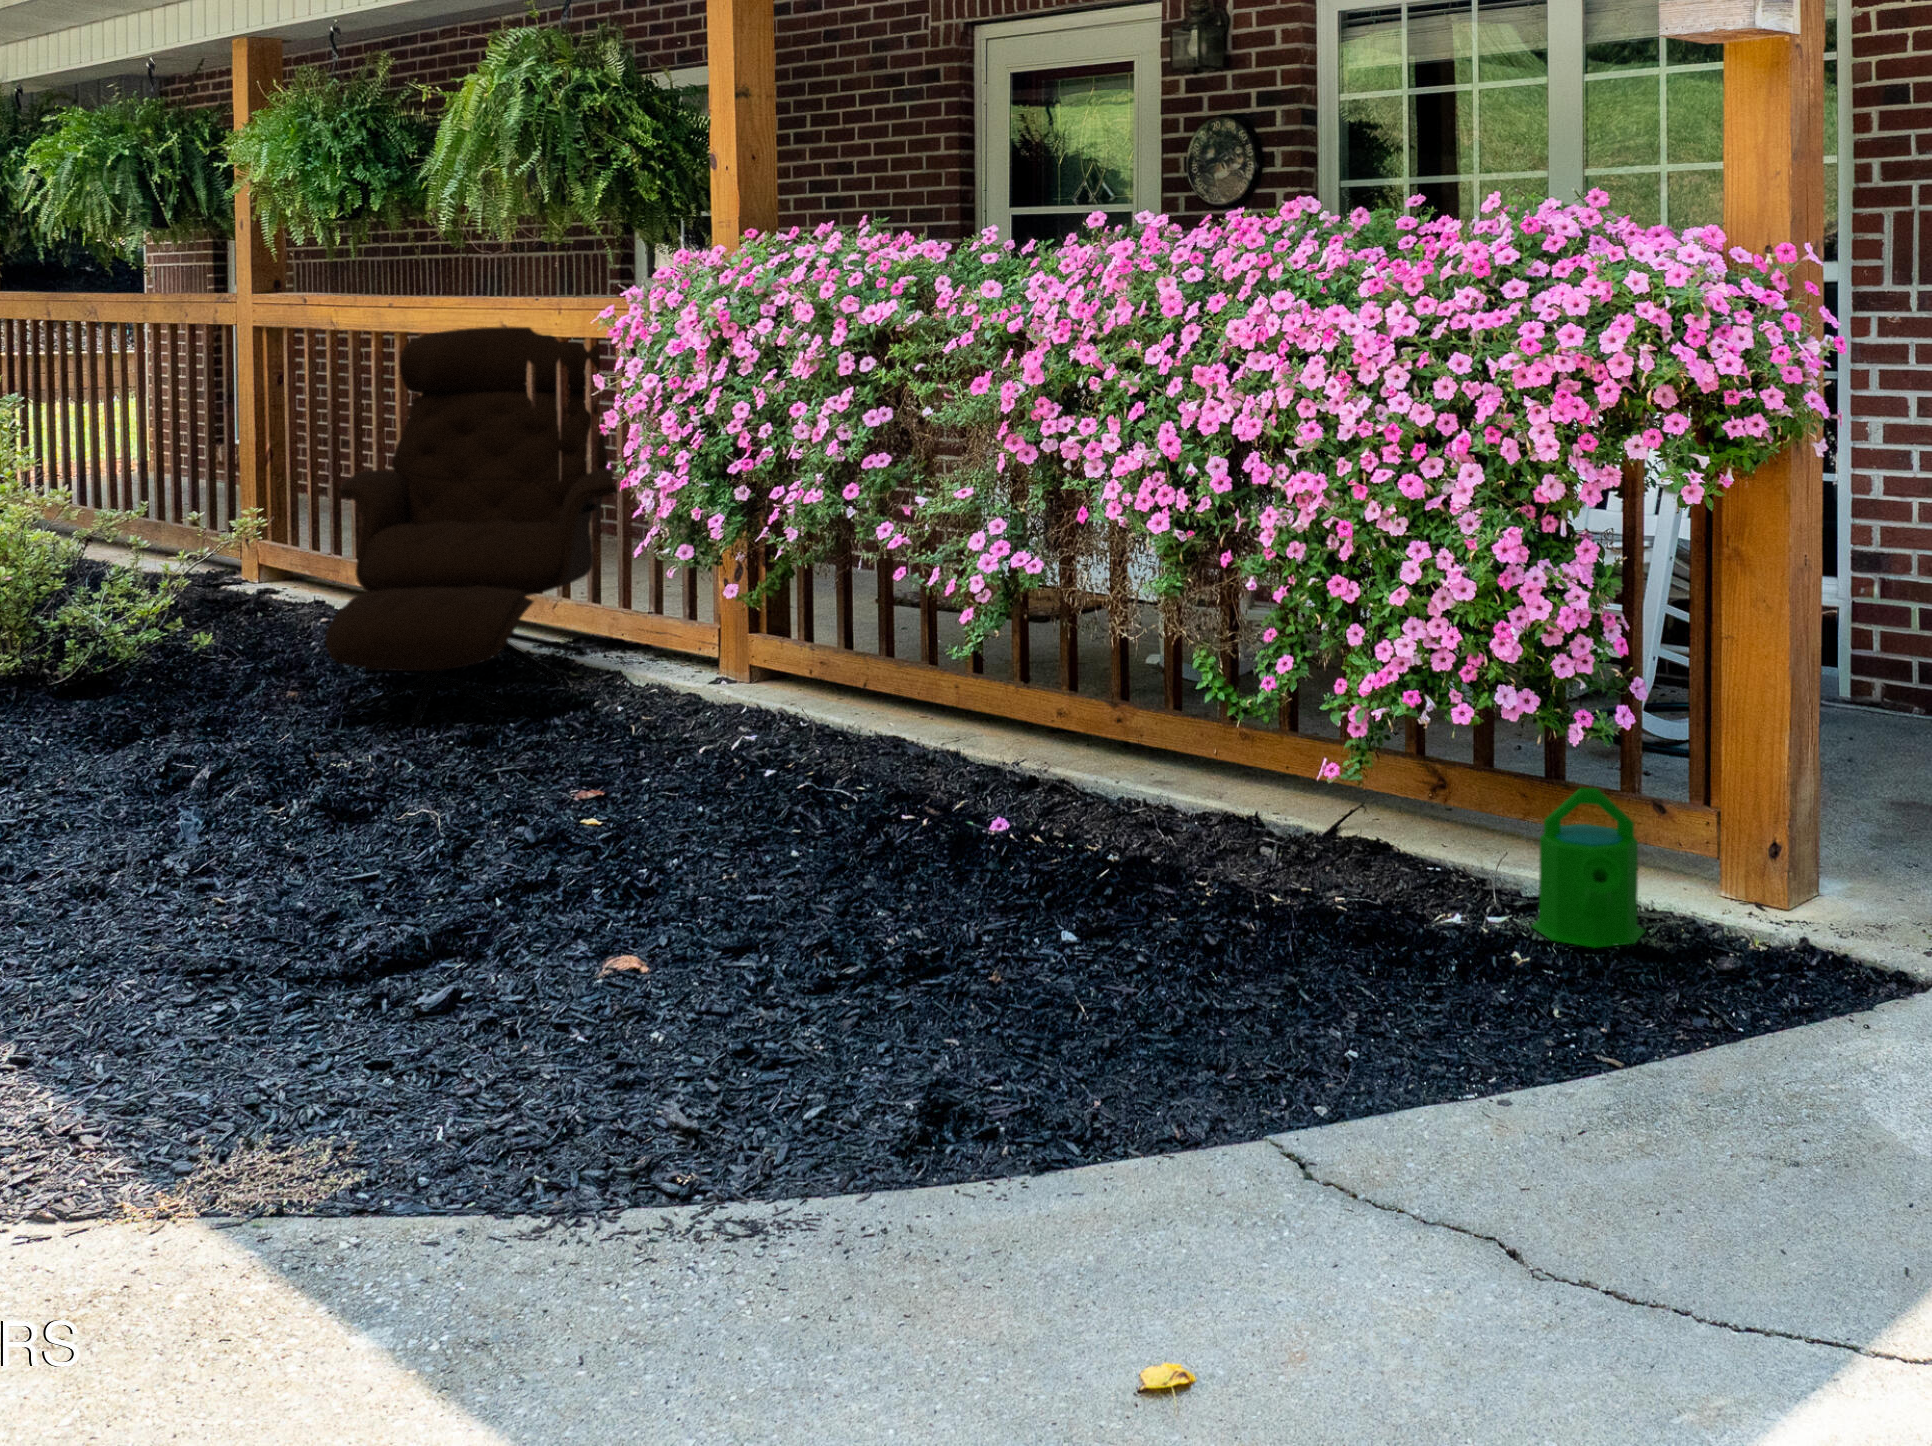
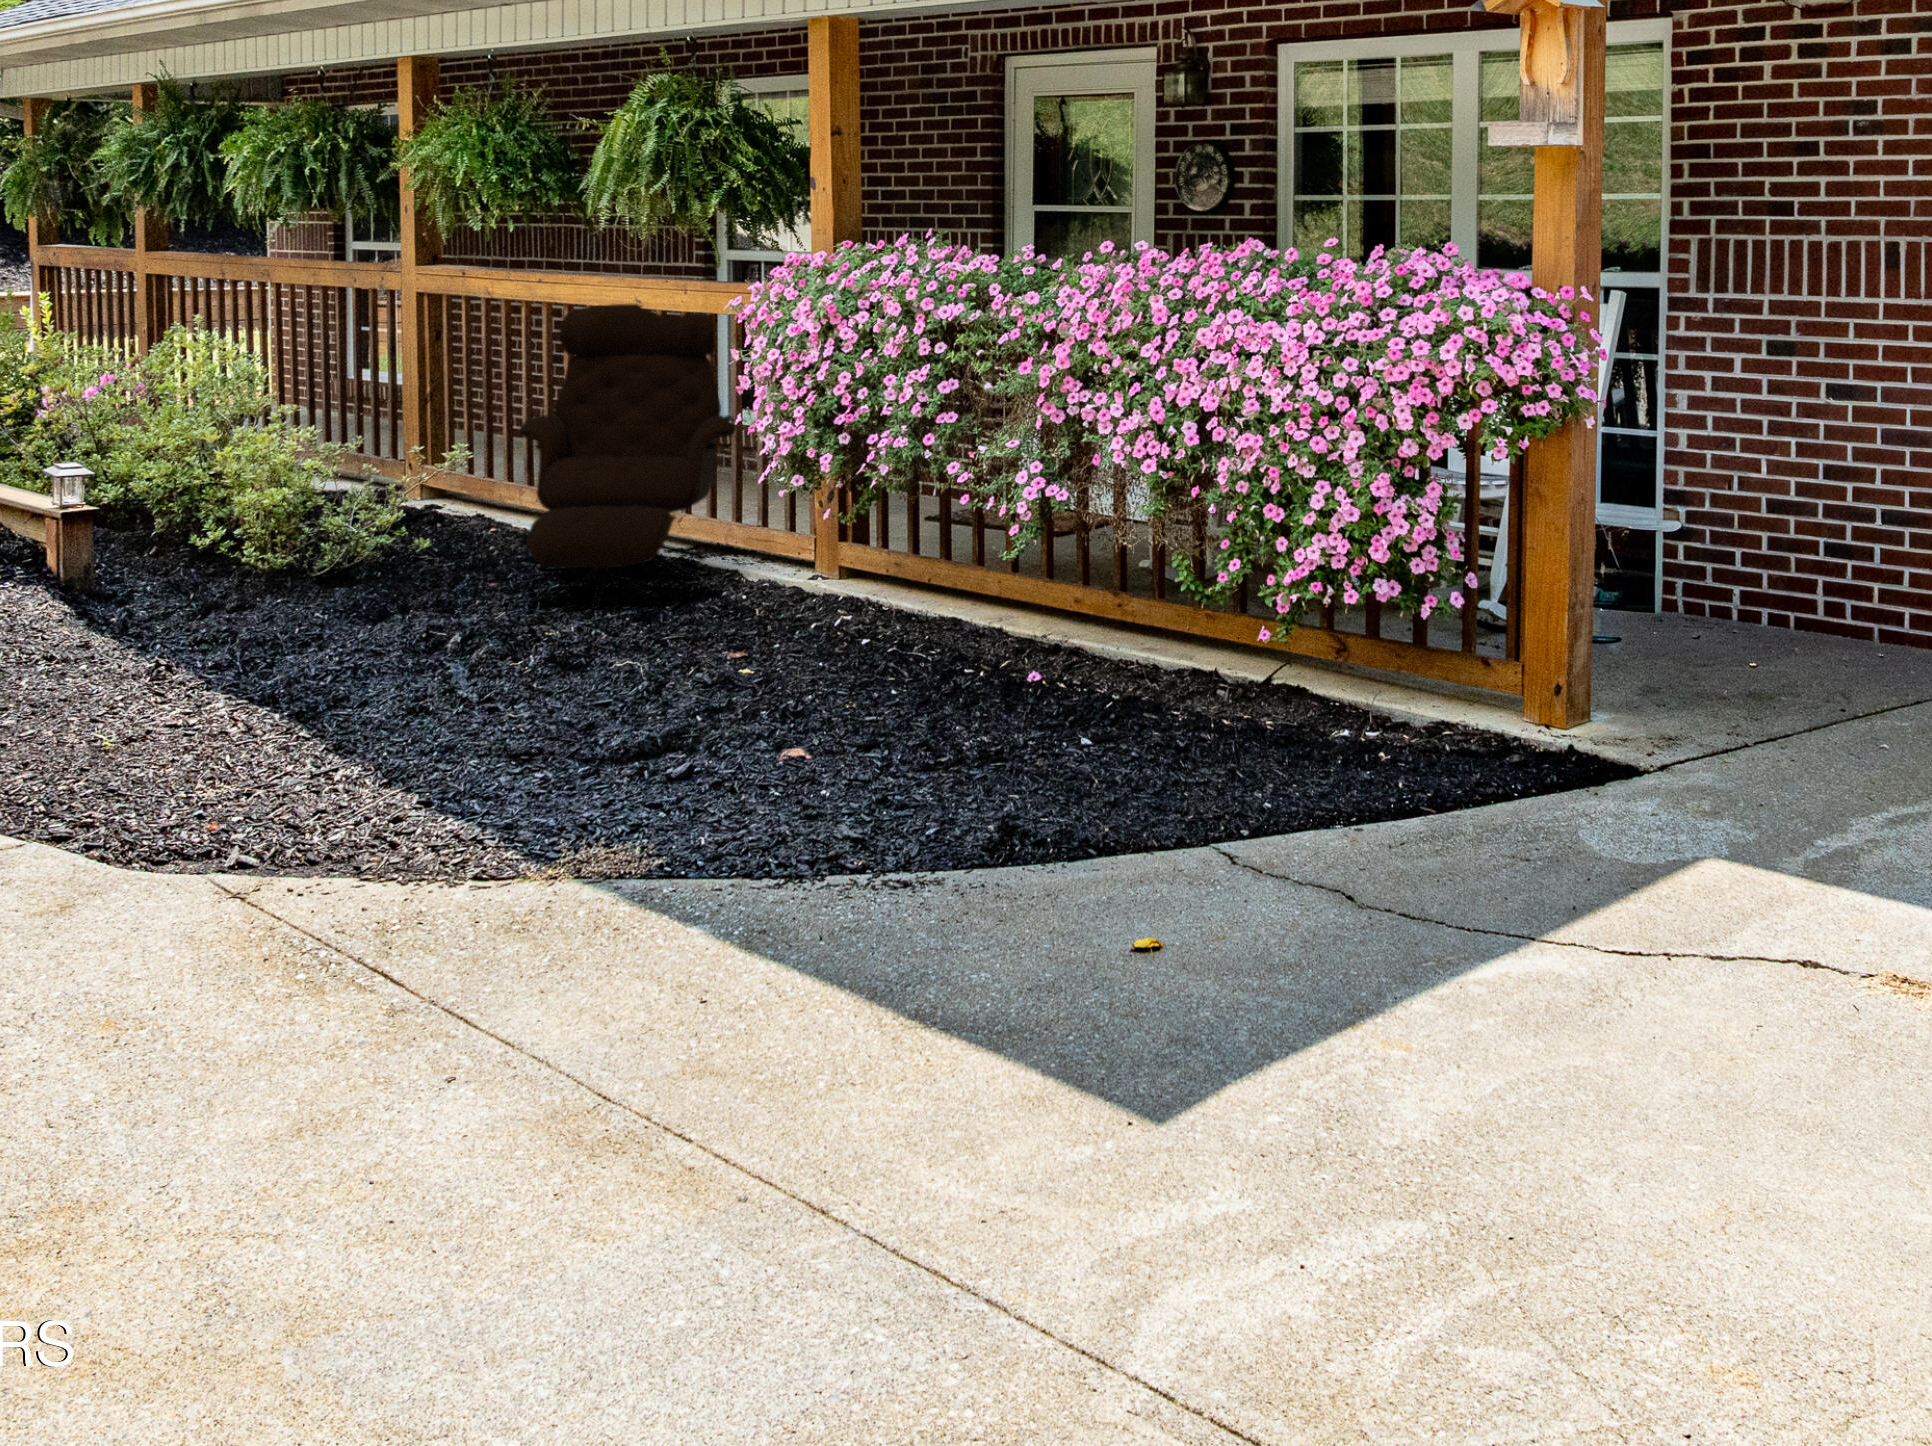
watering can: present [1531,788,1645,948] -> none [1392,647,1468,750]

